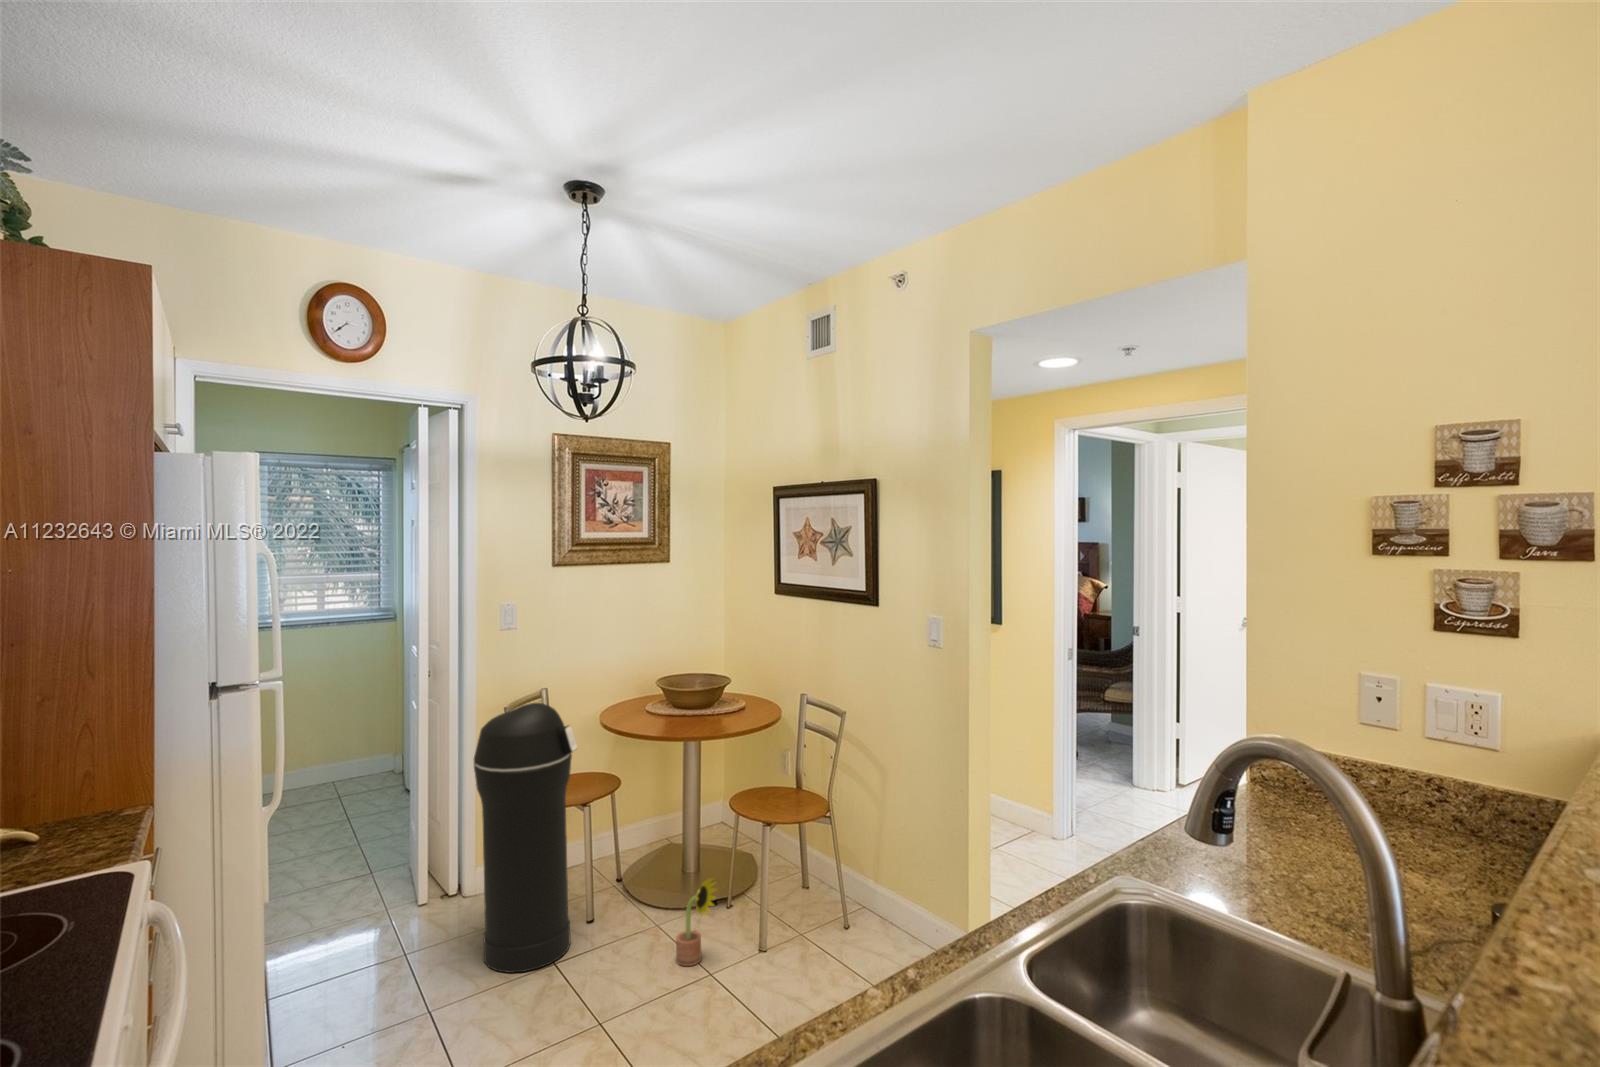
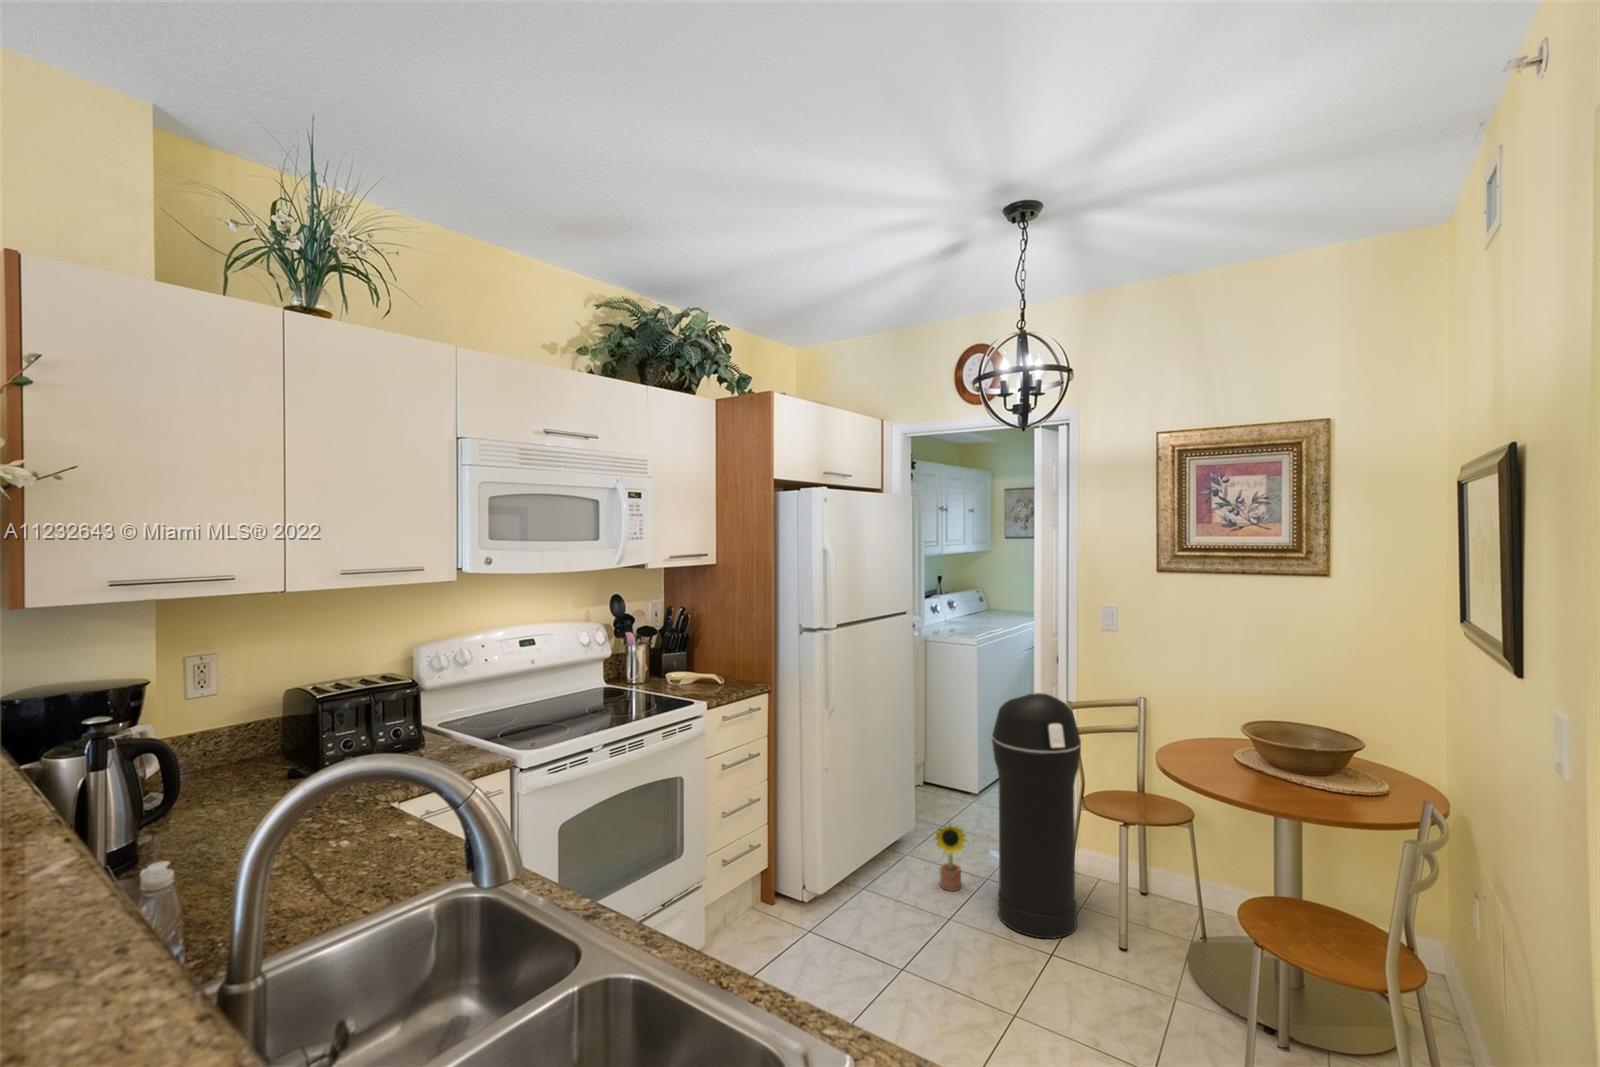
decorative plant: present [676,879,716,966] -> present [934,825,967,891]

